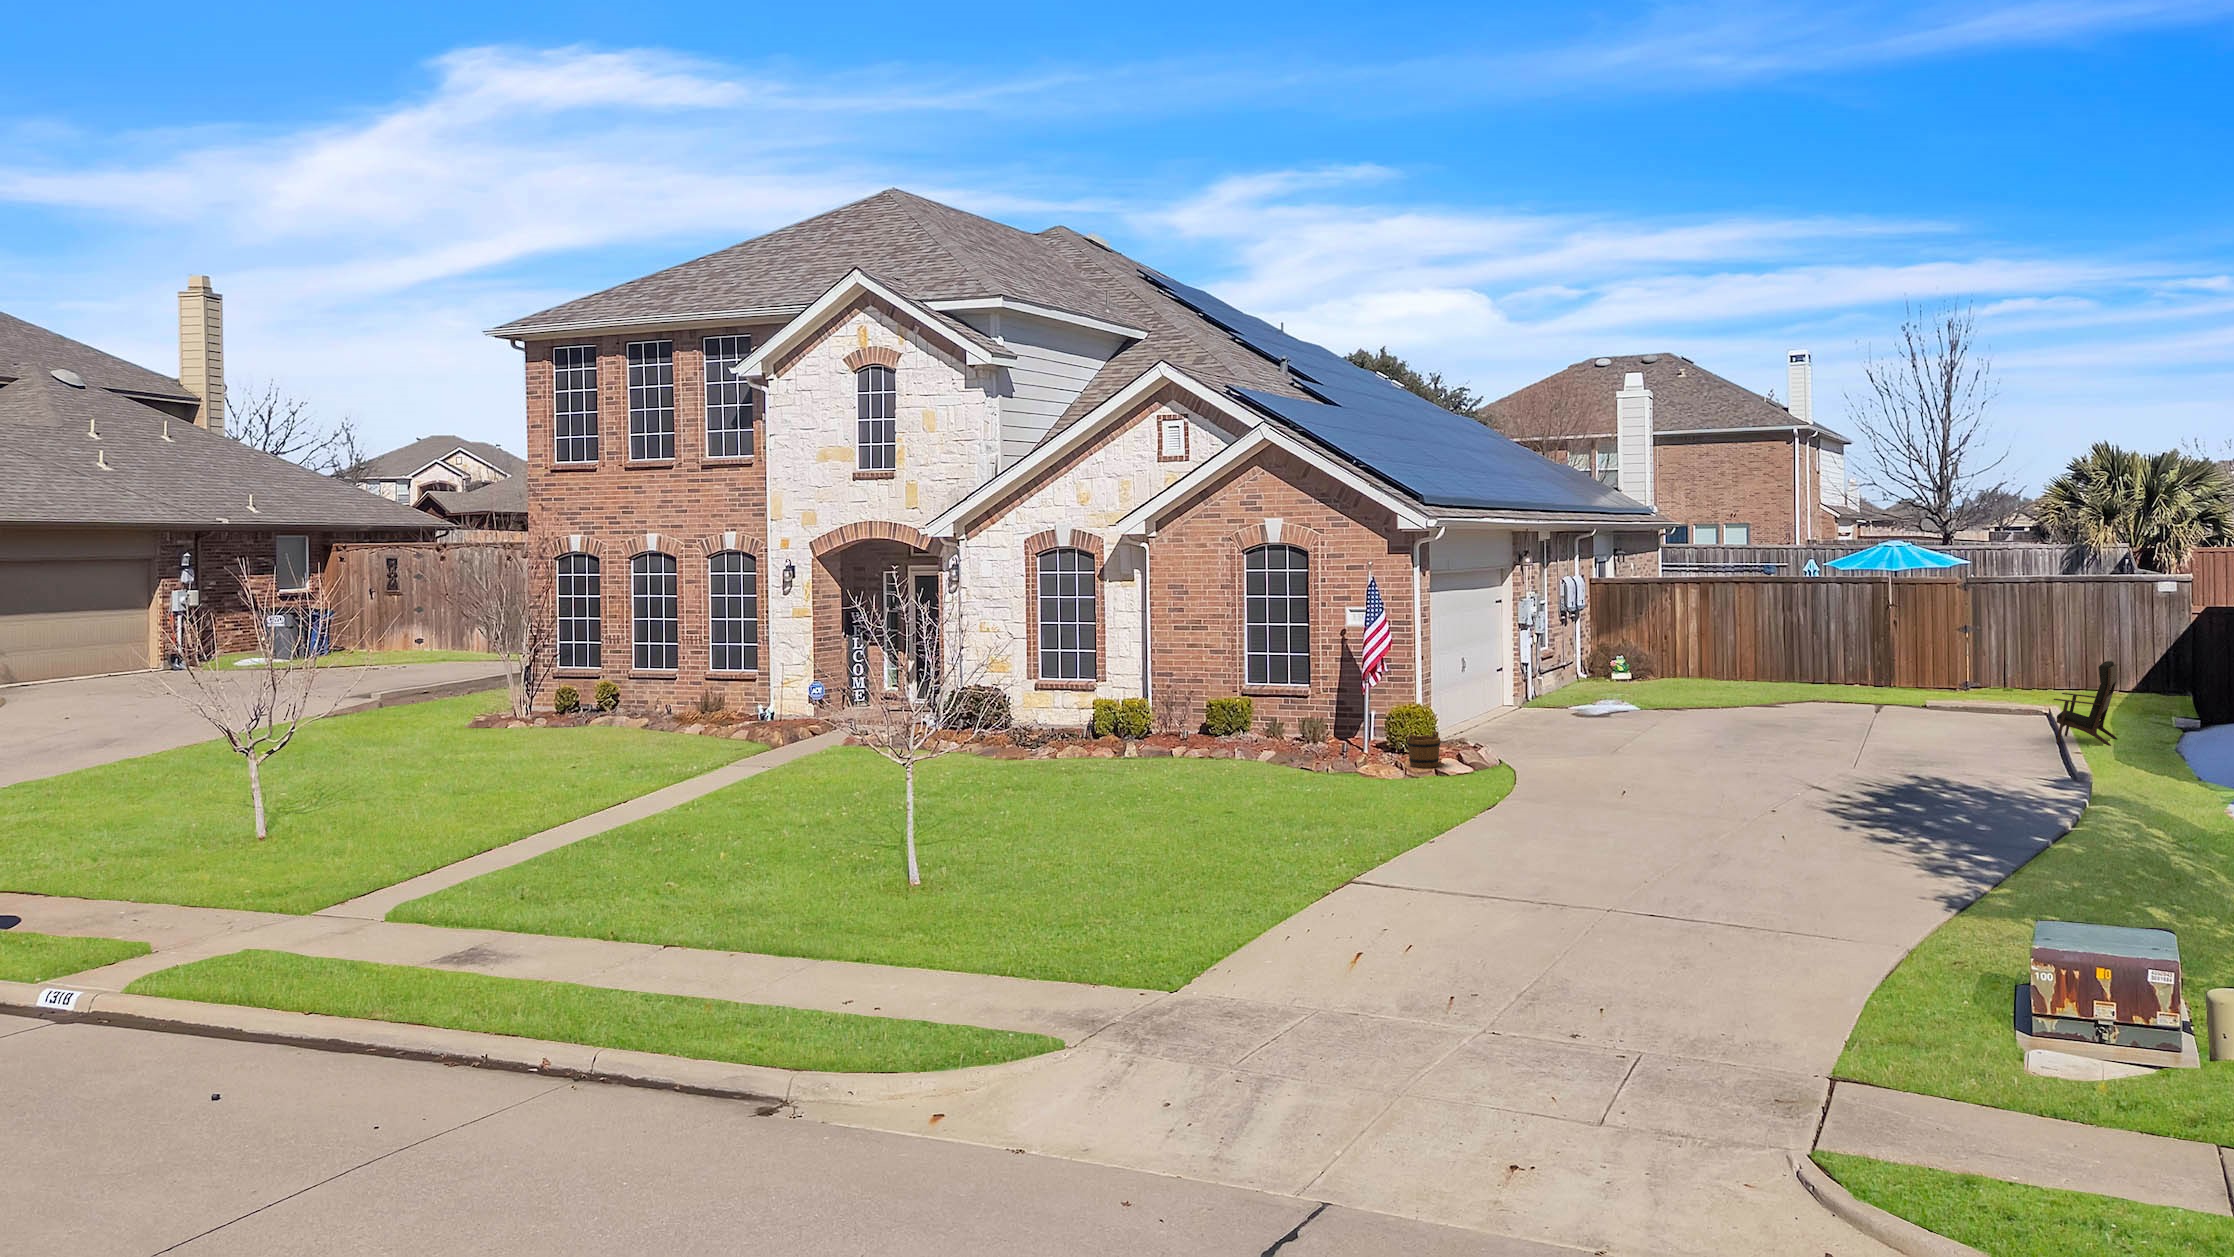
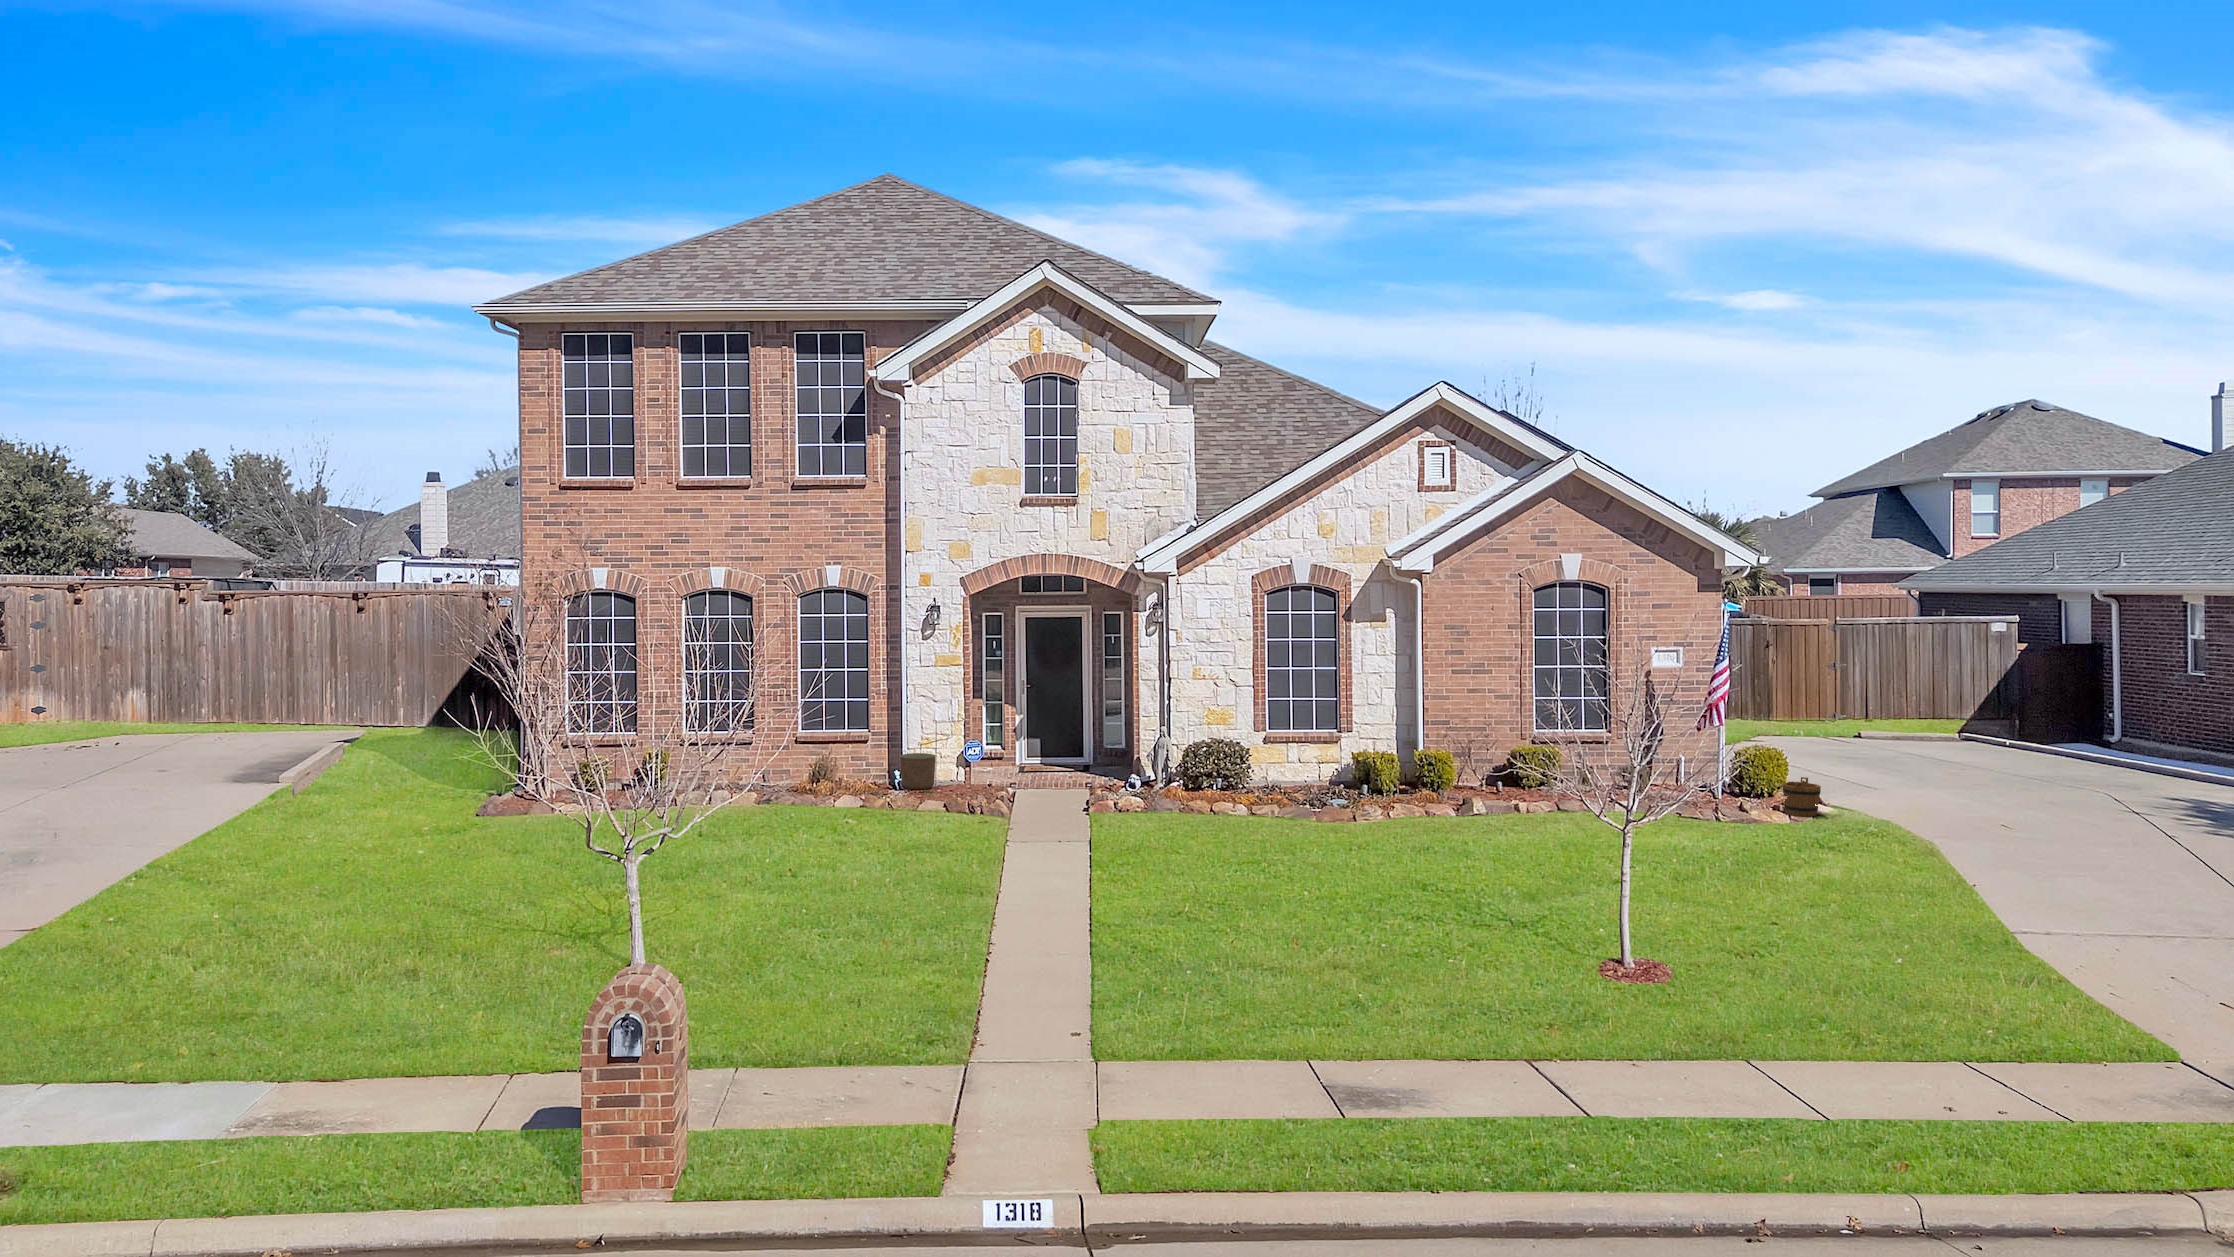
lounge chair: present [2054,661,2117,746] -> none [2148,689,2222,764]
planter: none [762,690,792,719] -> present [900,753,936,789]

